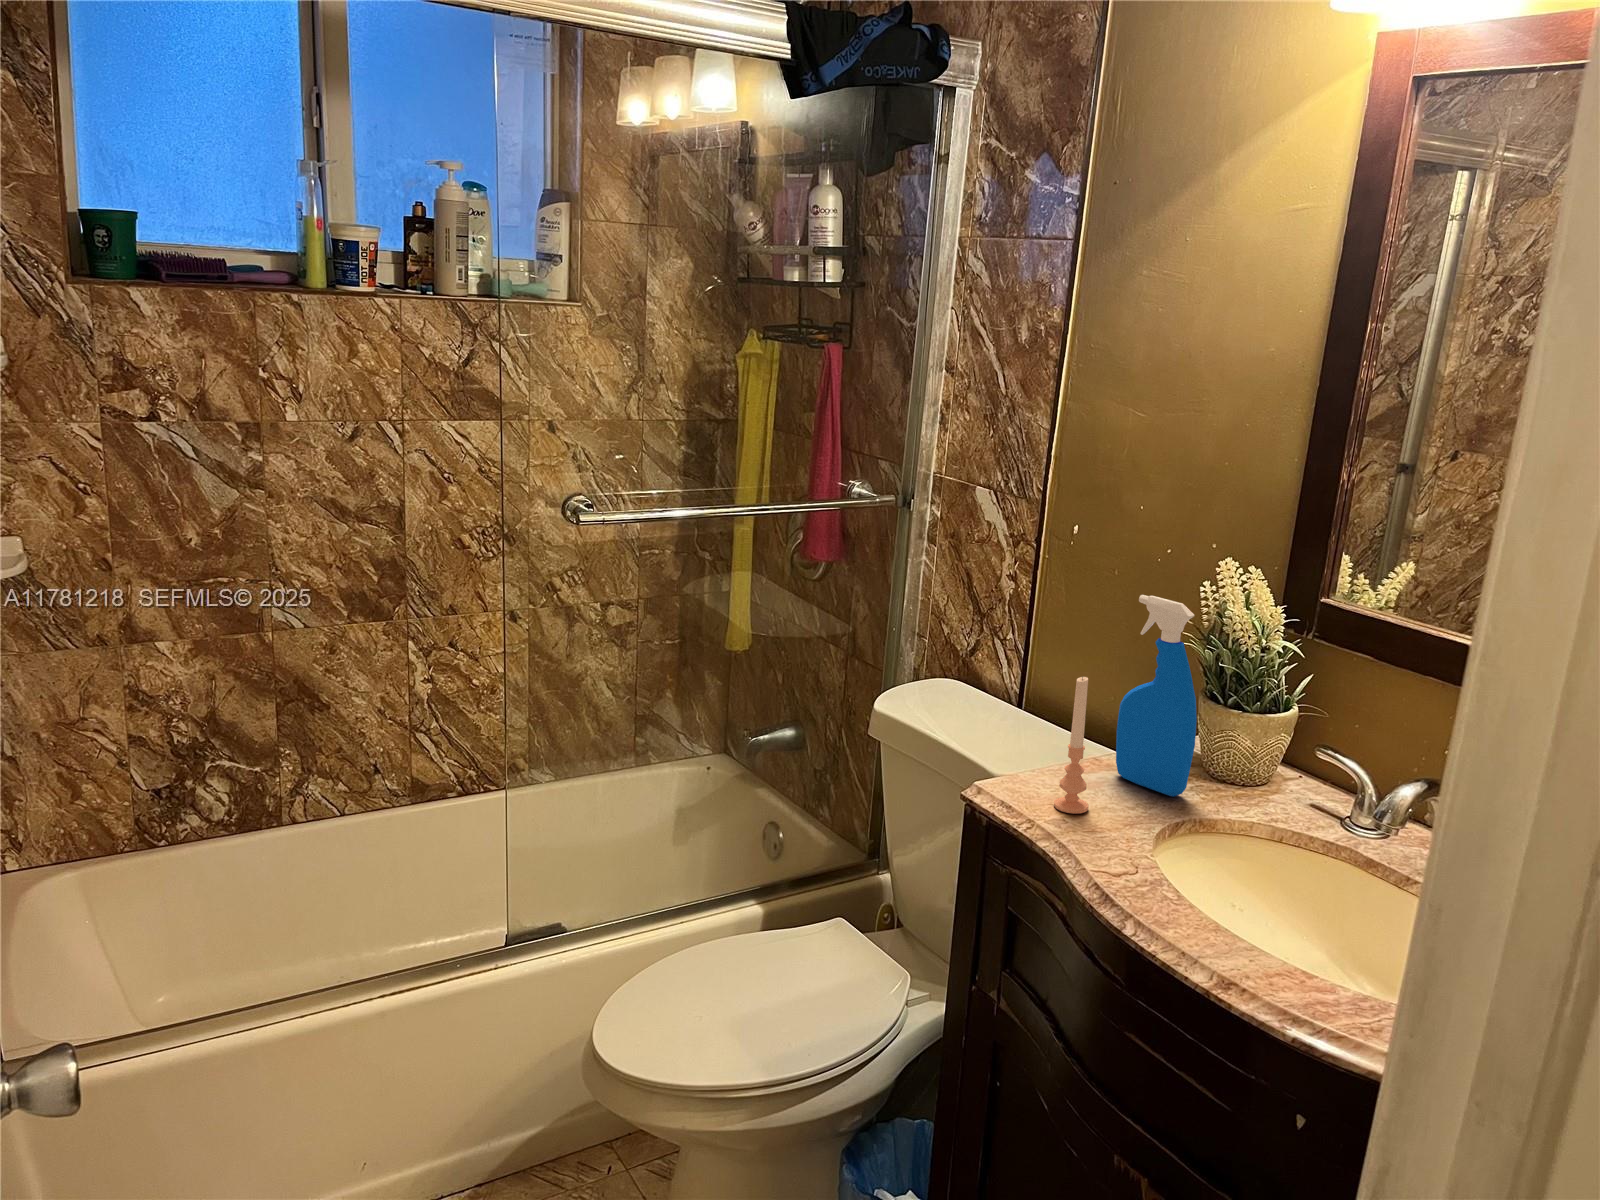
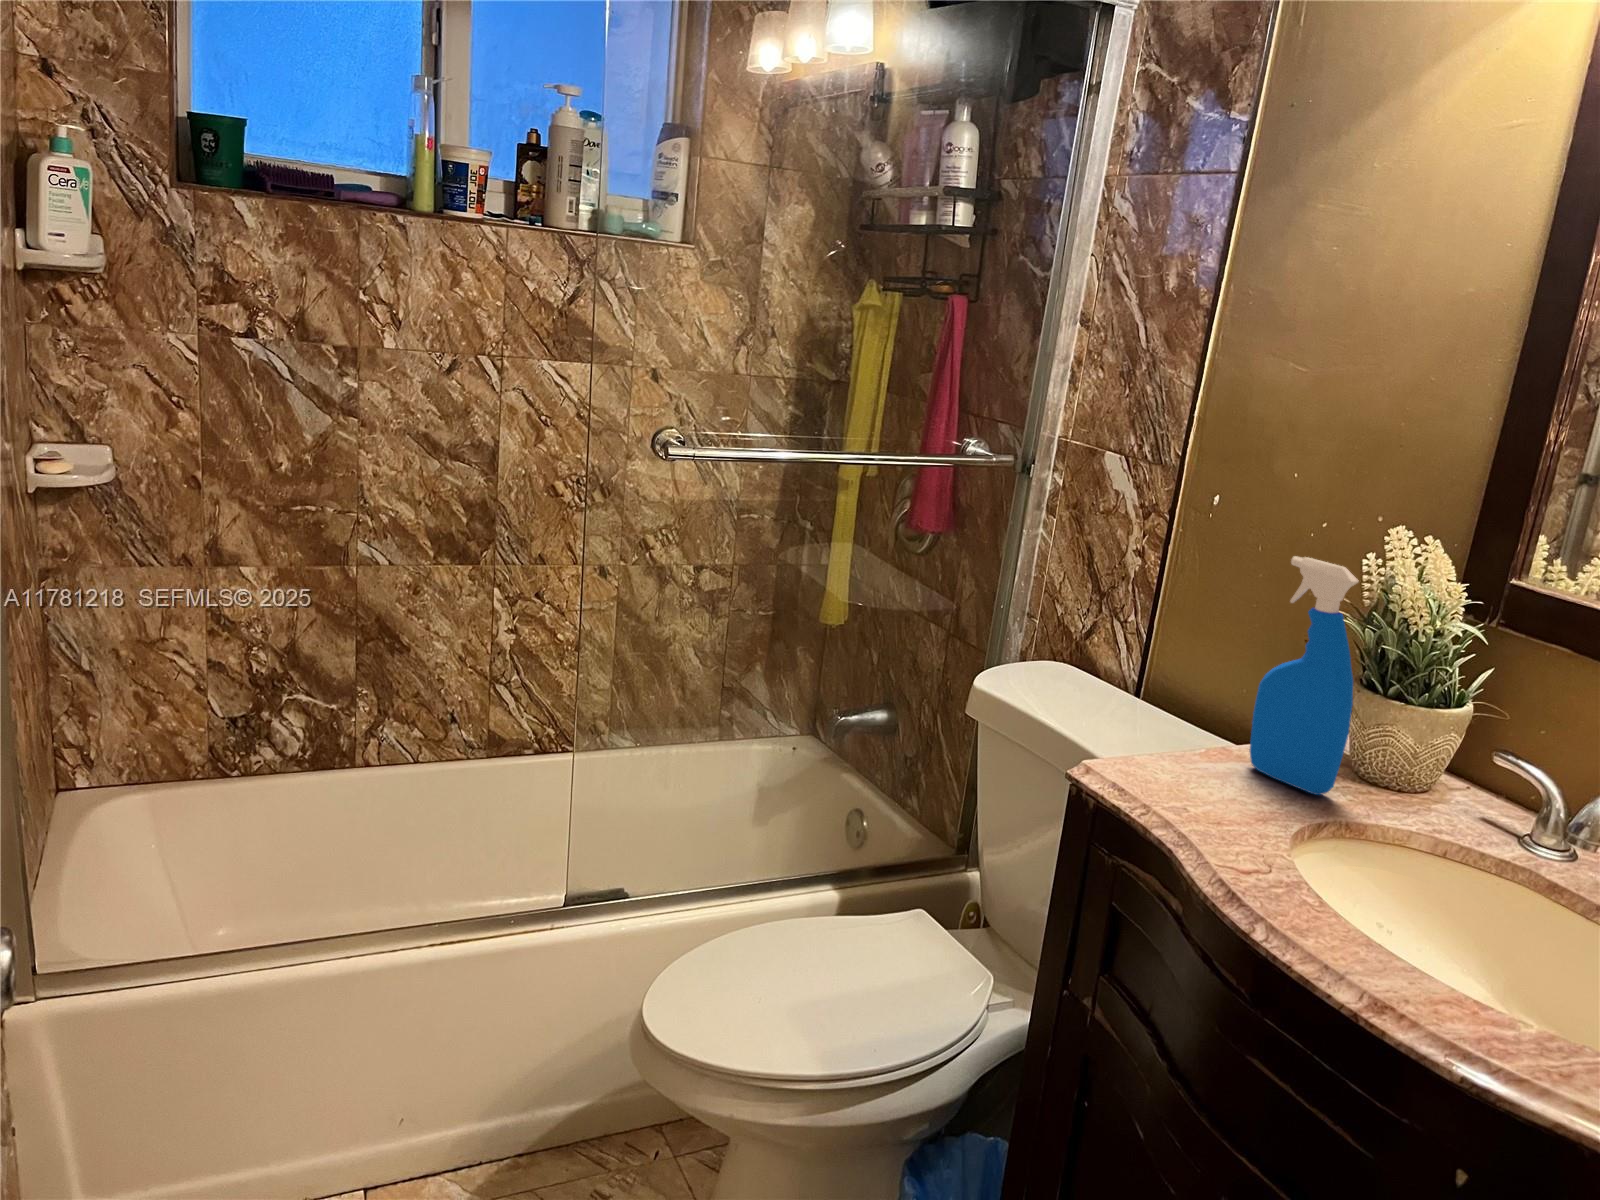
candle: present [1054,677,1089,814] -> none [1173,641,1225,803]

